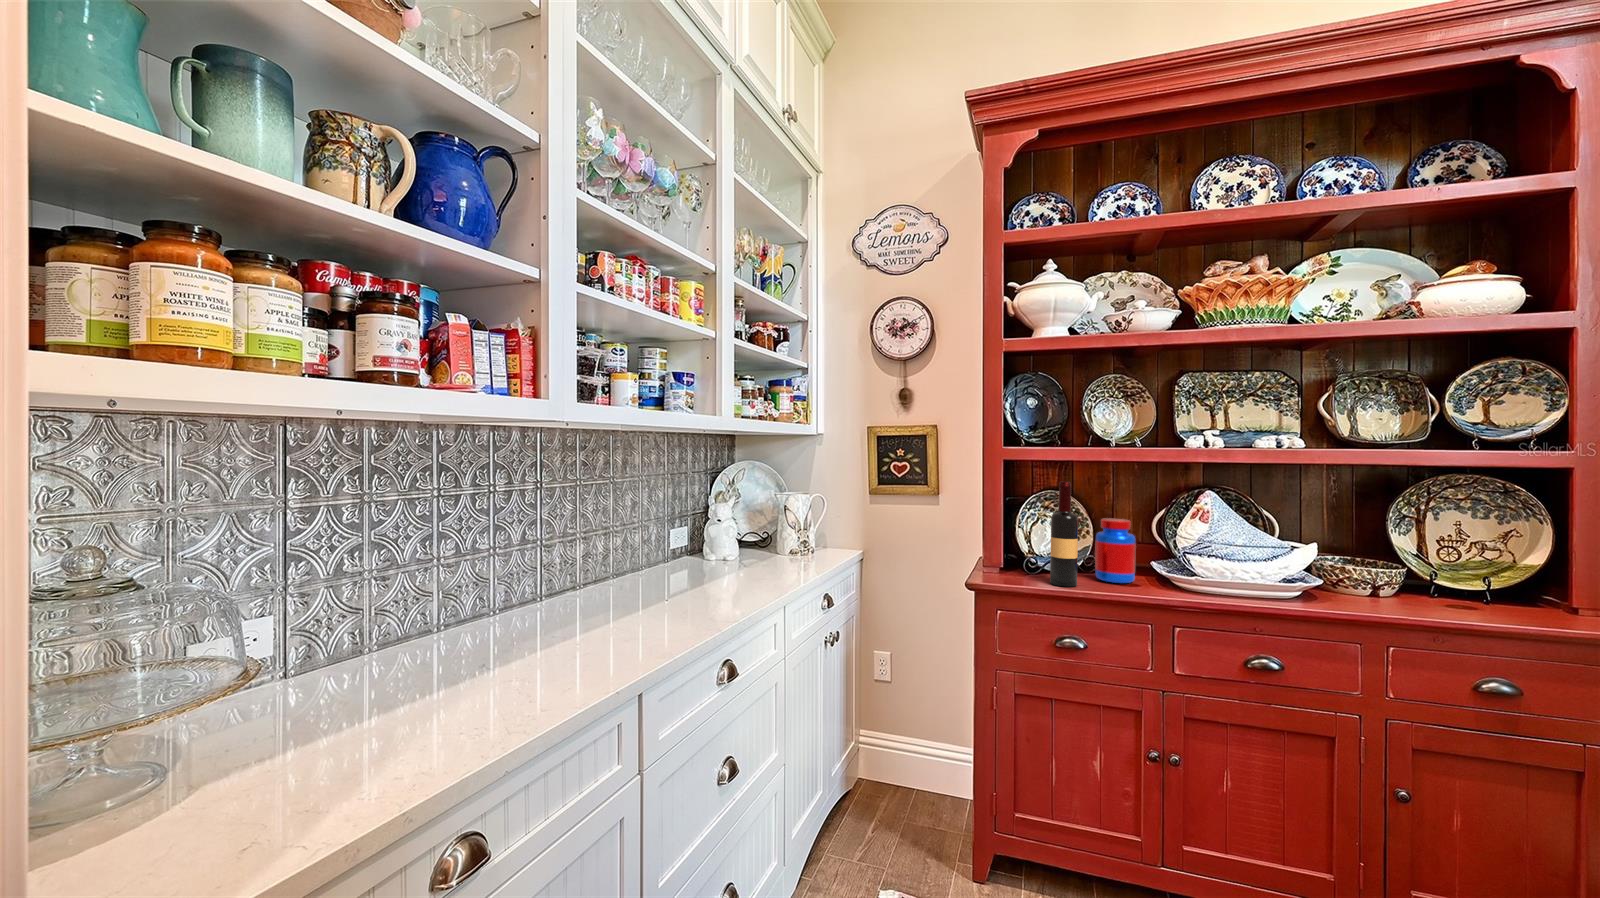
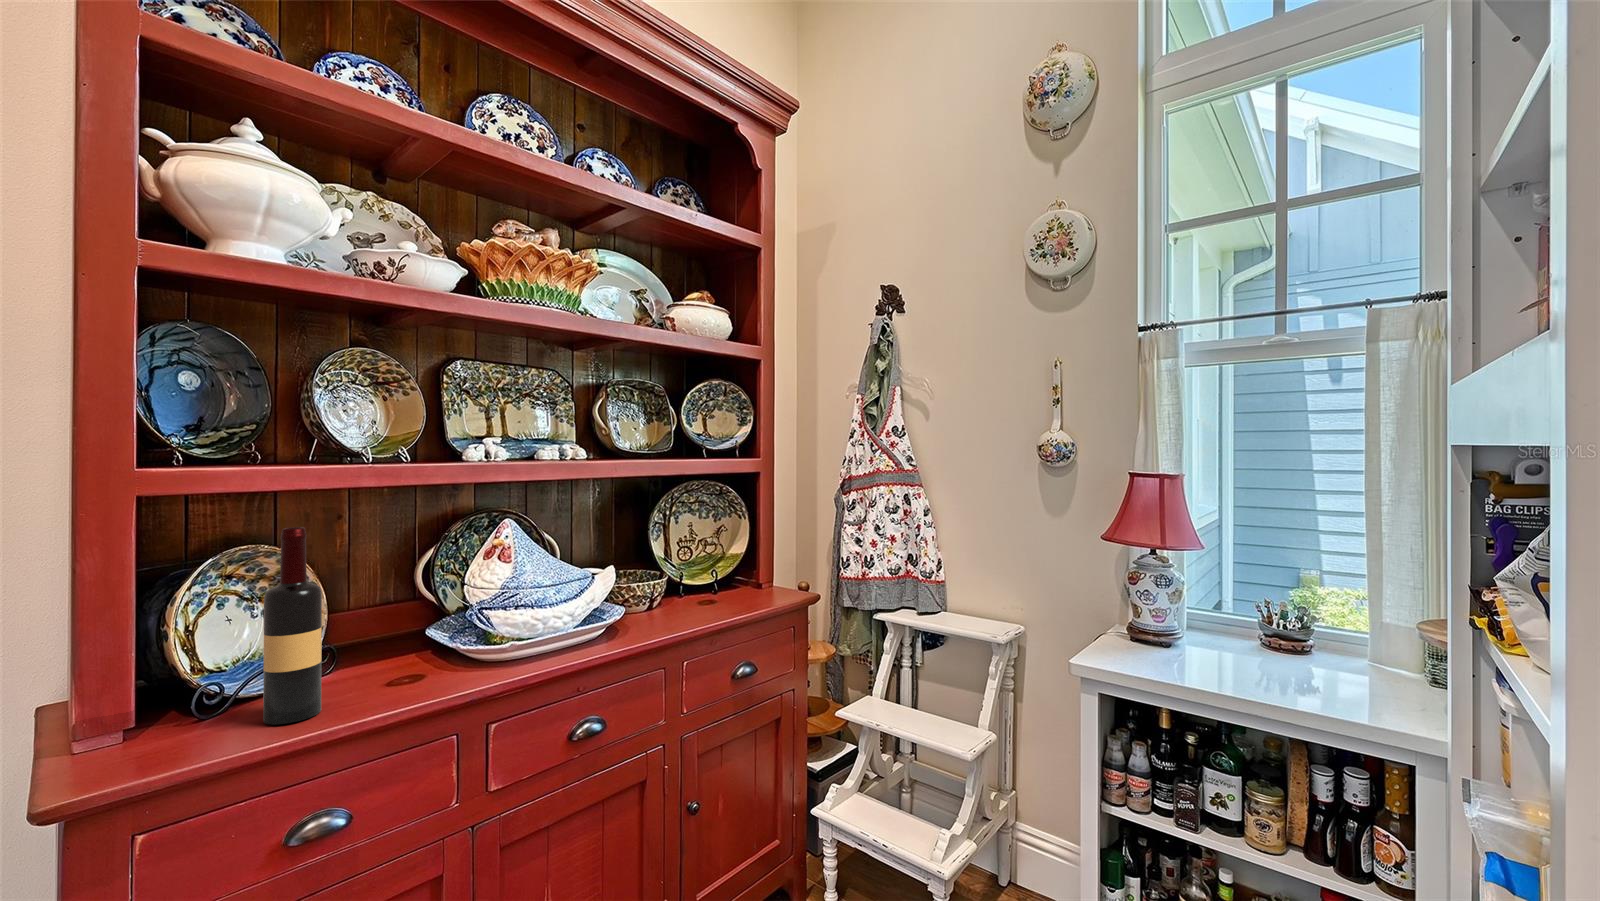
jar: present [1095,518,1136,583] -> none [344,576,412,684]

